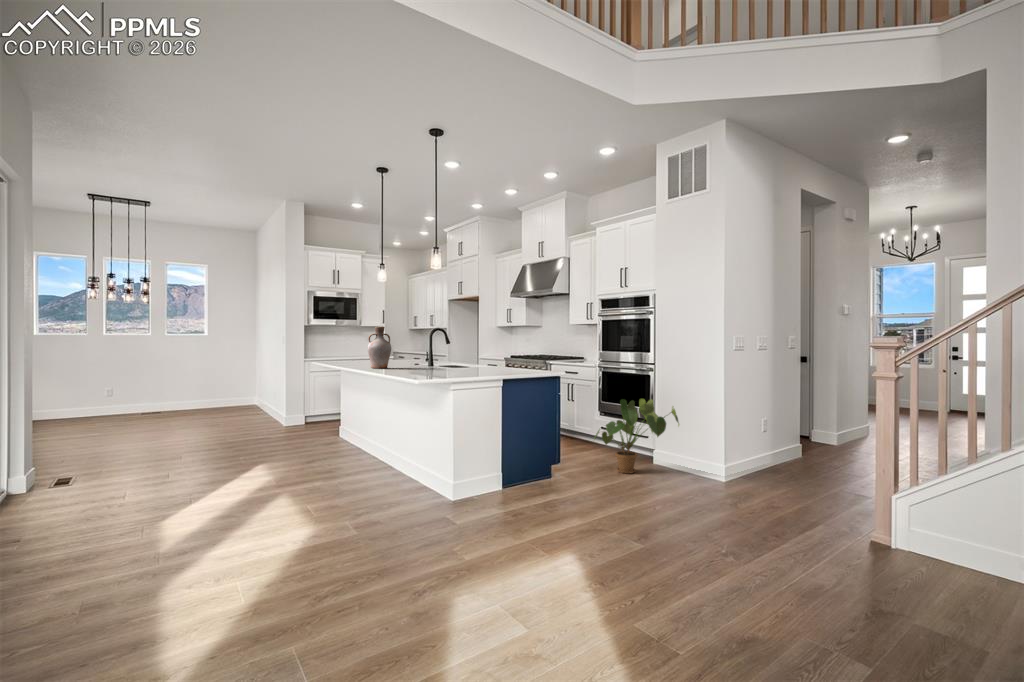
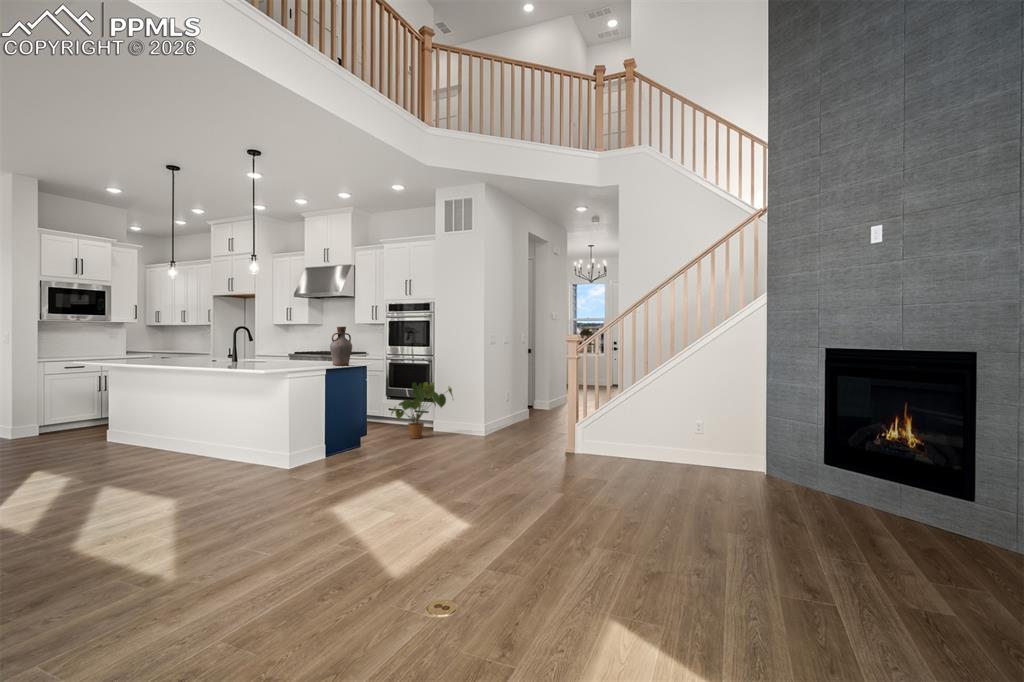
vase: present [368,327,391,369] -> present [330,327,352,366]

